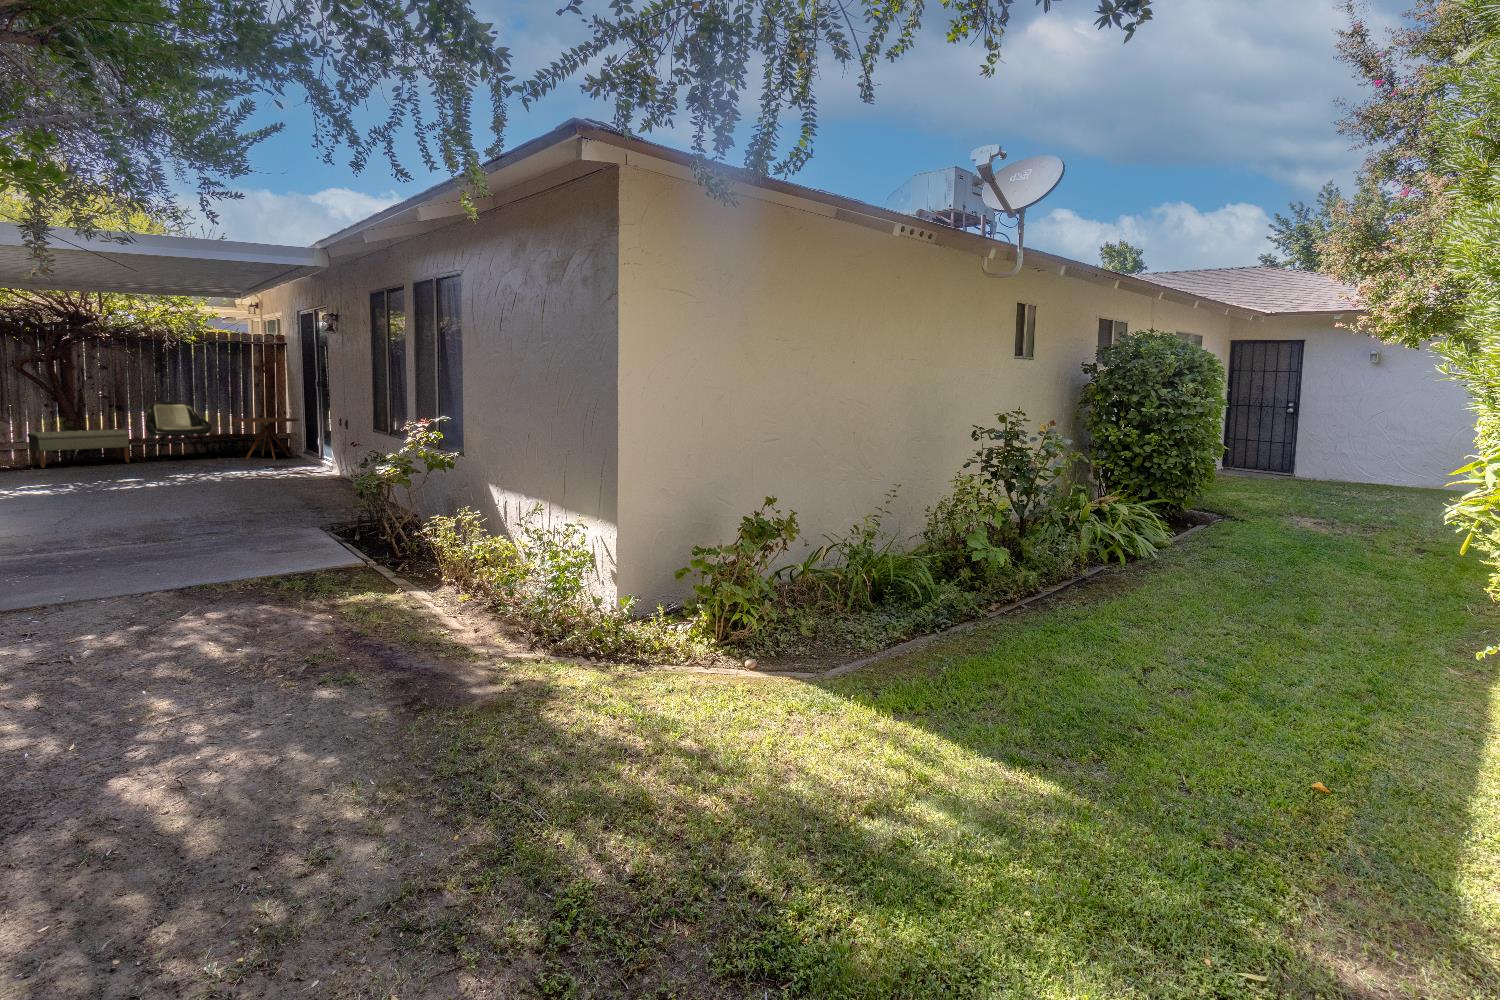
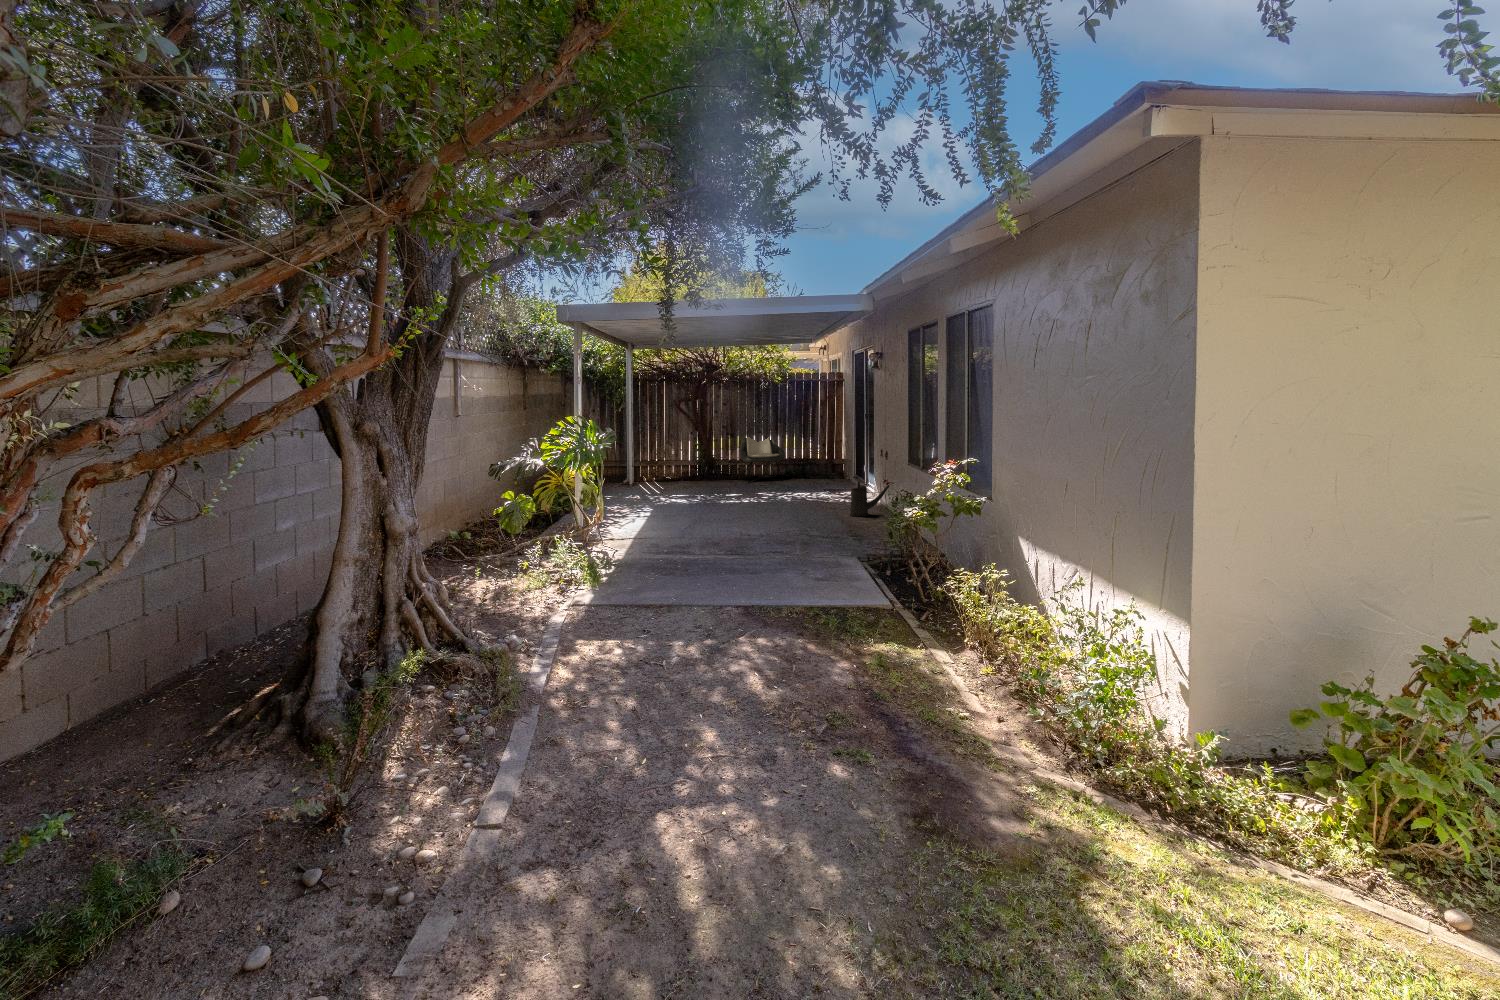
round table: present [233,418,299,460] -> none [800,445,851,483]
bench: present [27,429,129,468] -> none [667,457,729,487]
watering can: none [297,449,351,489] -> present [844,479,889,517]

